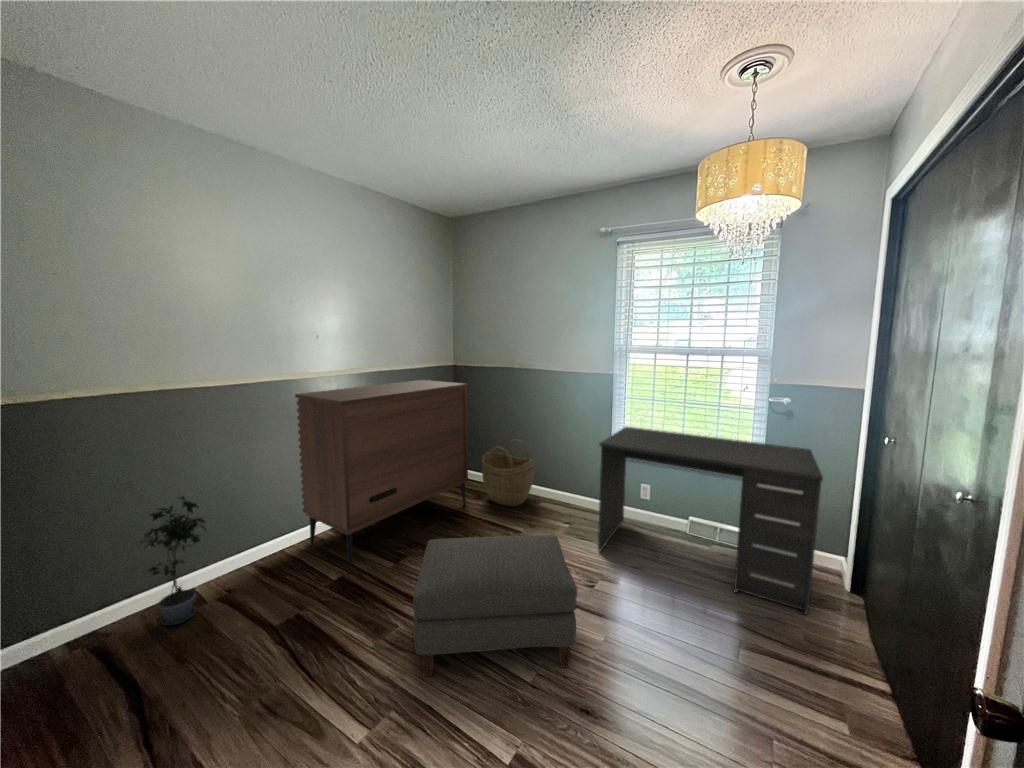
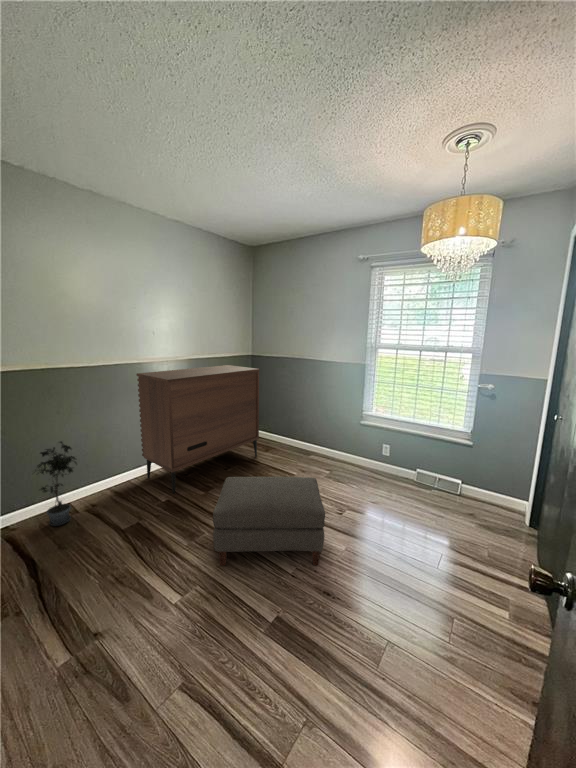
desk: present [598,427,823,614] -> none [348,403,509,540]
woven basket: present [482,440,534,506] -> none [269,410,307,458]

